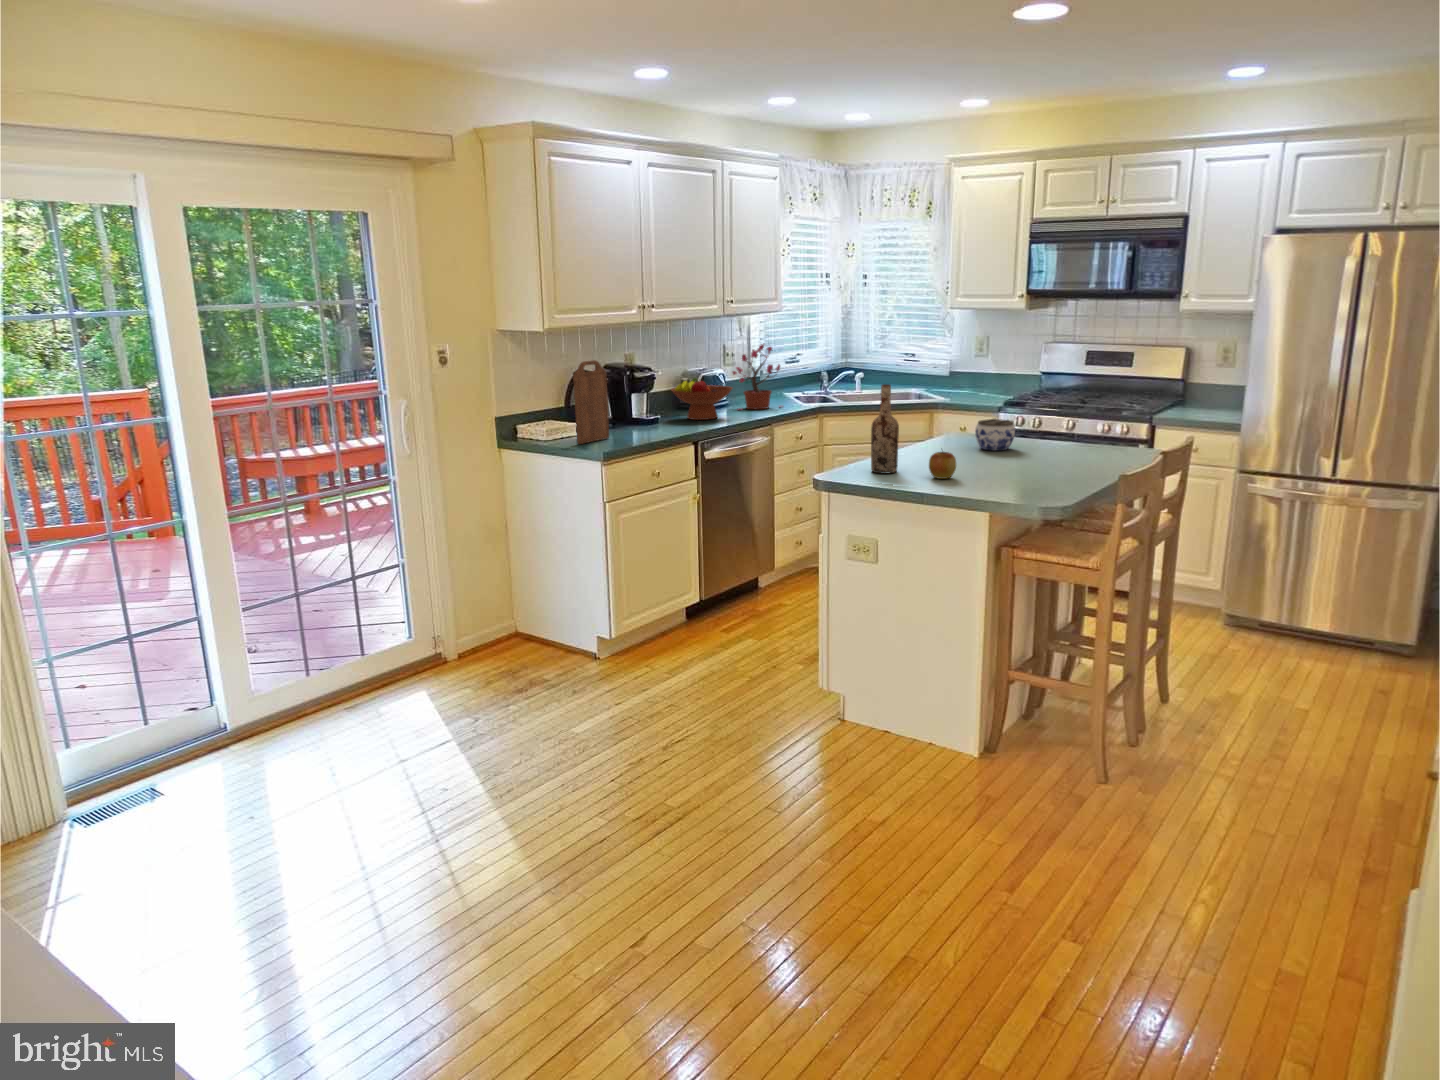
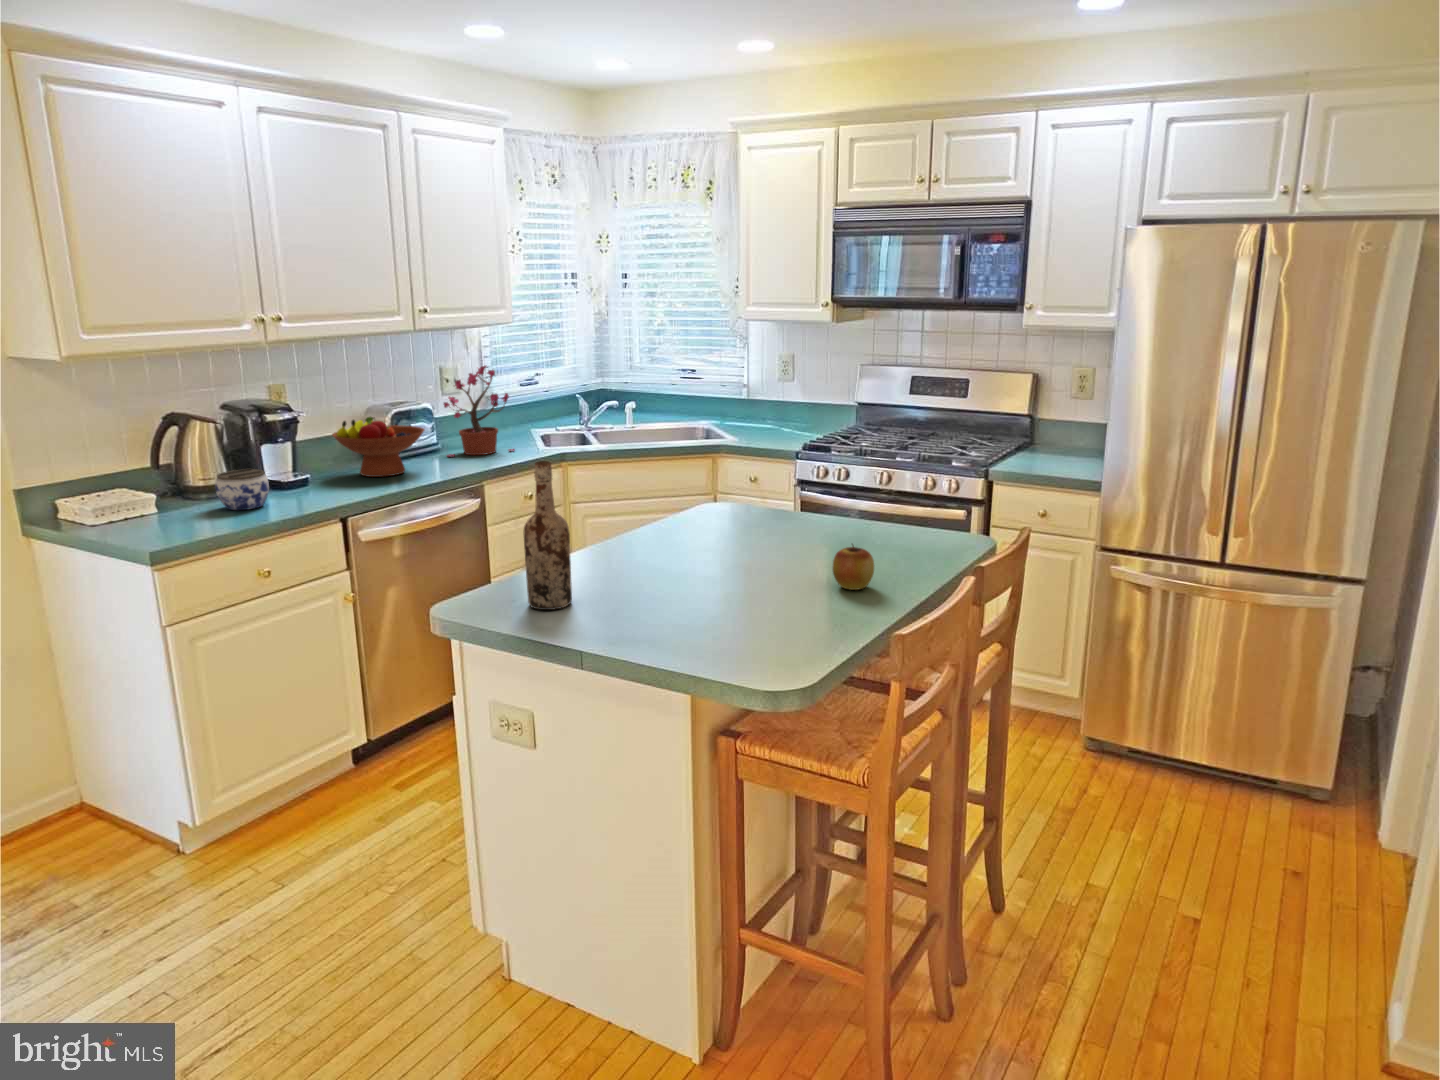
cutting board: present [573,360,609,444] -> none [107,402,194,534]
jar: present [975,419,1015,451] -> present [215,469,269,510]
apple: present [929,451,956,479] -> present [832,546,874,590]

